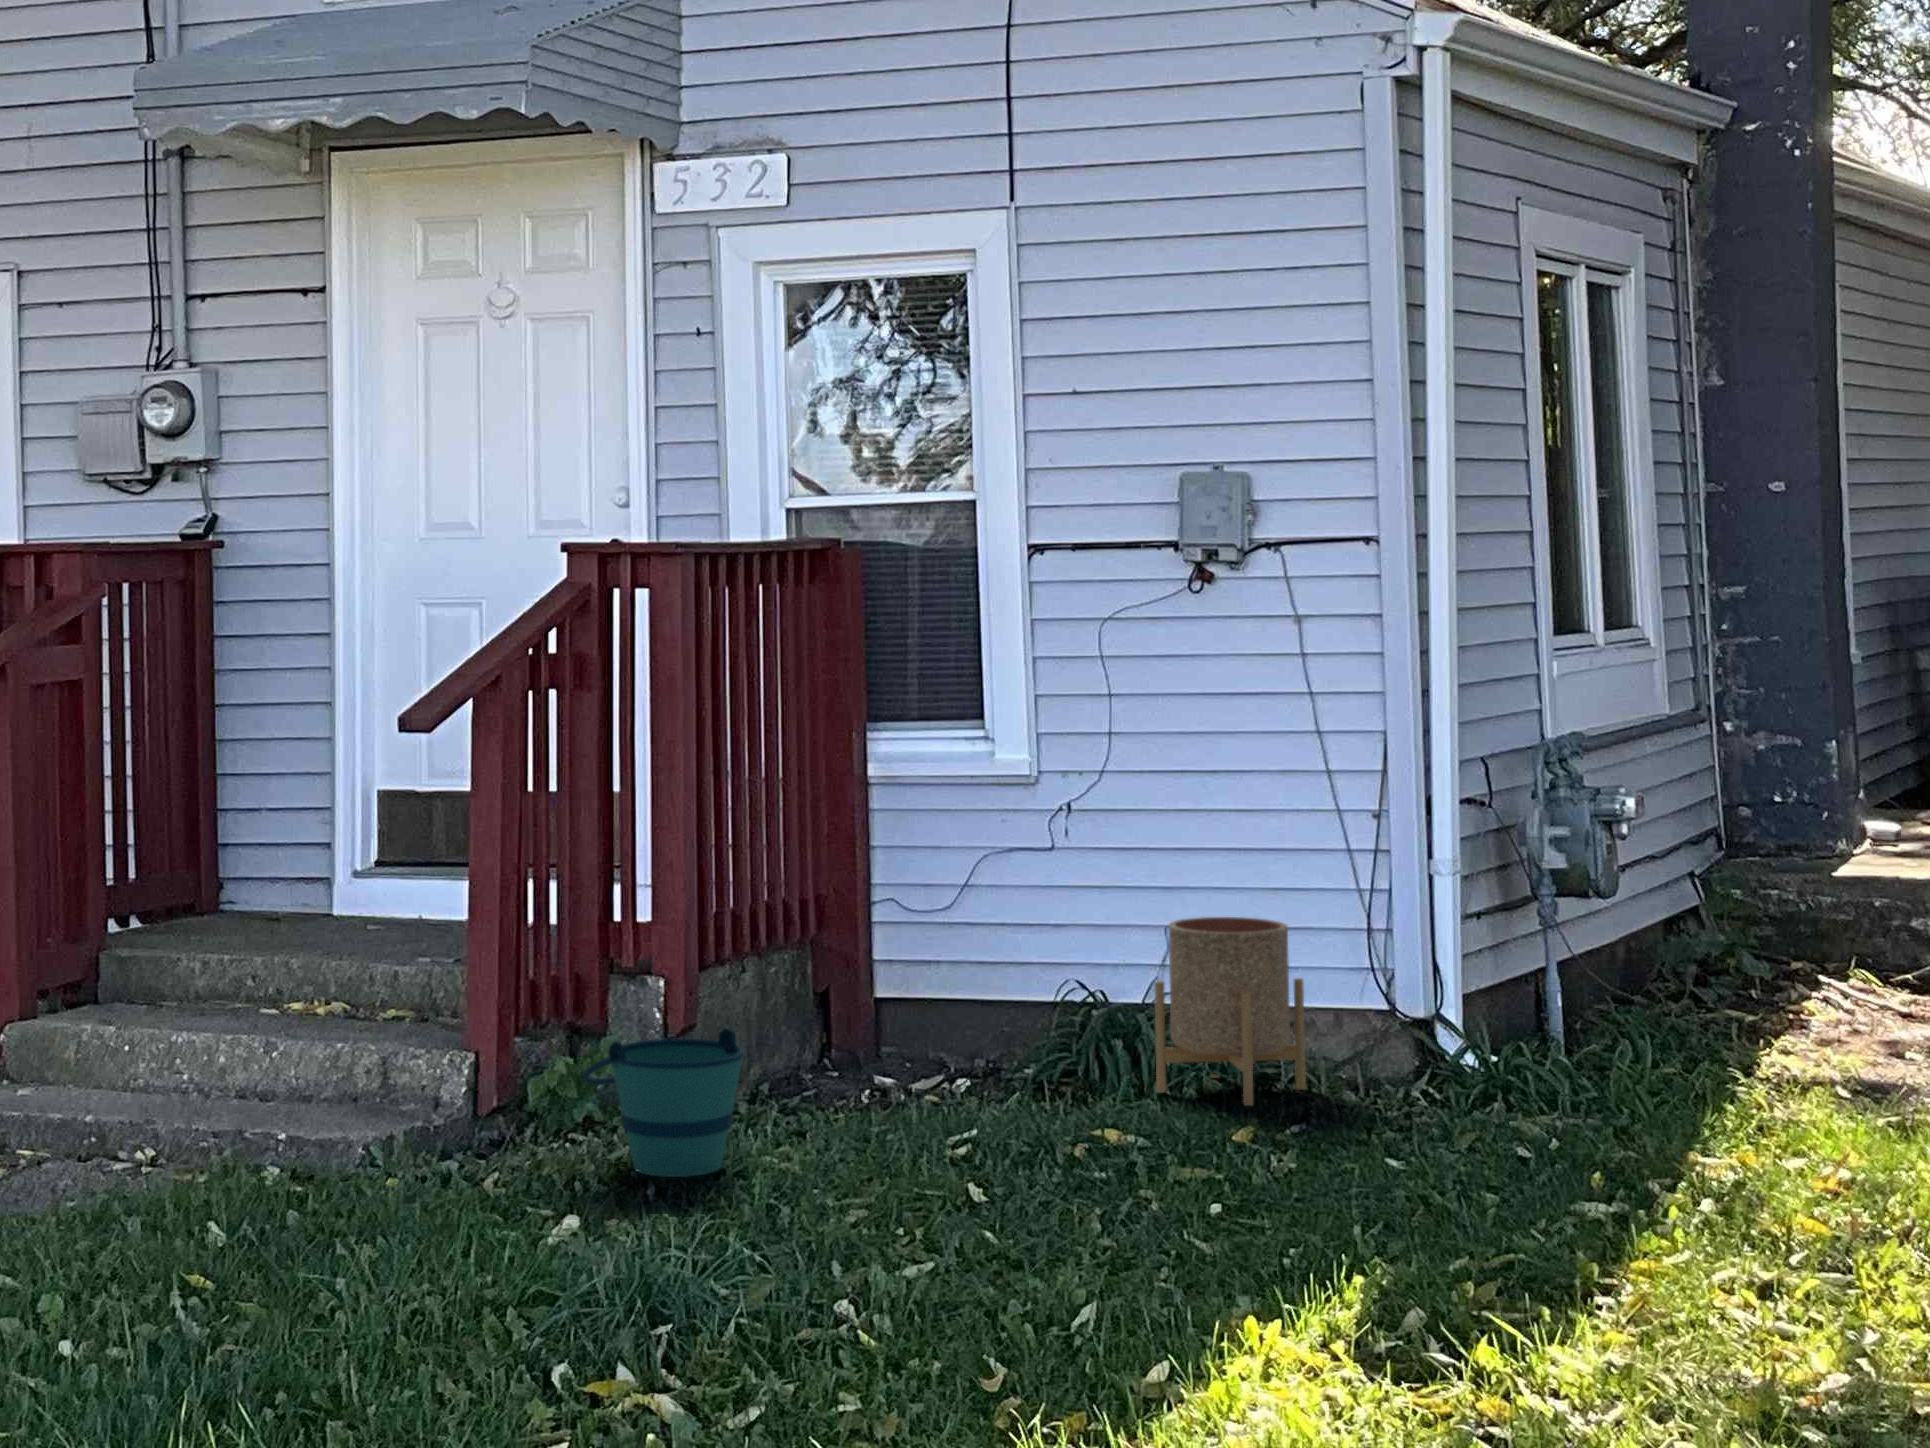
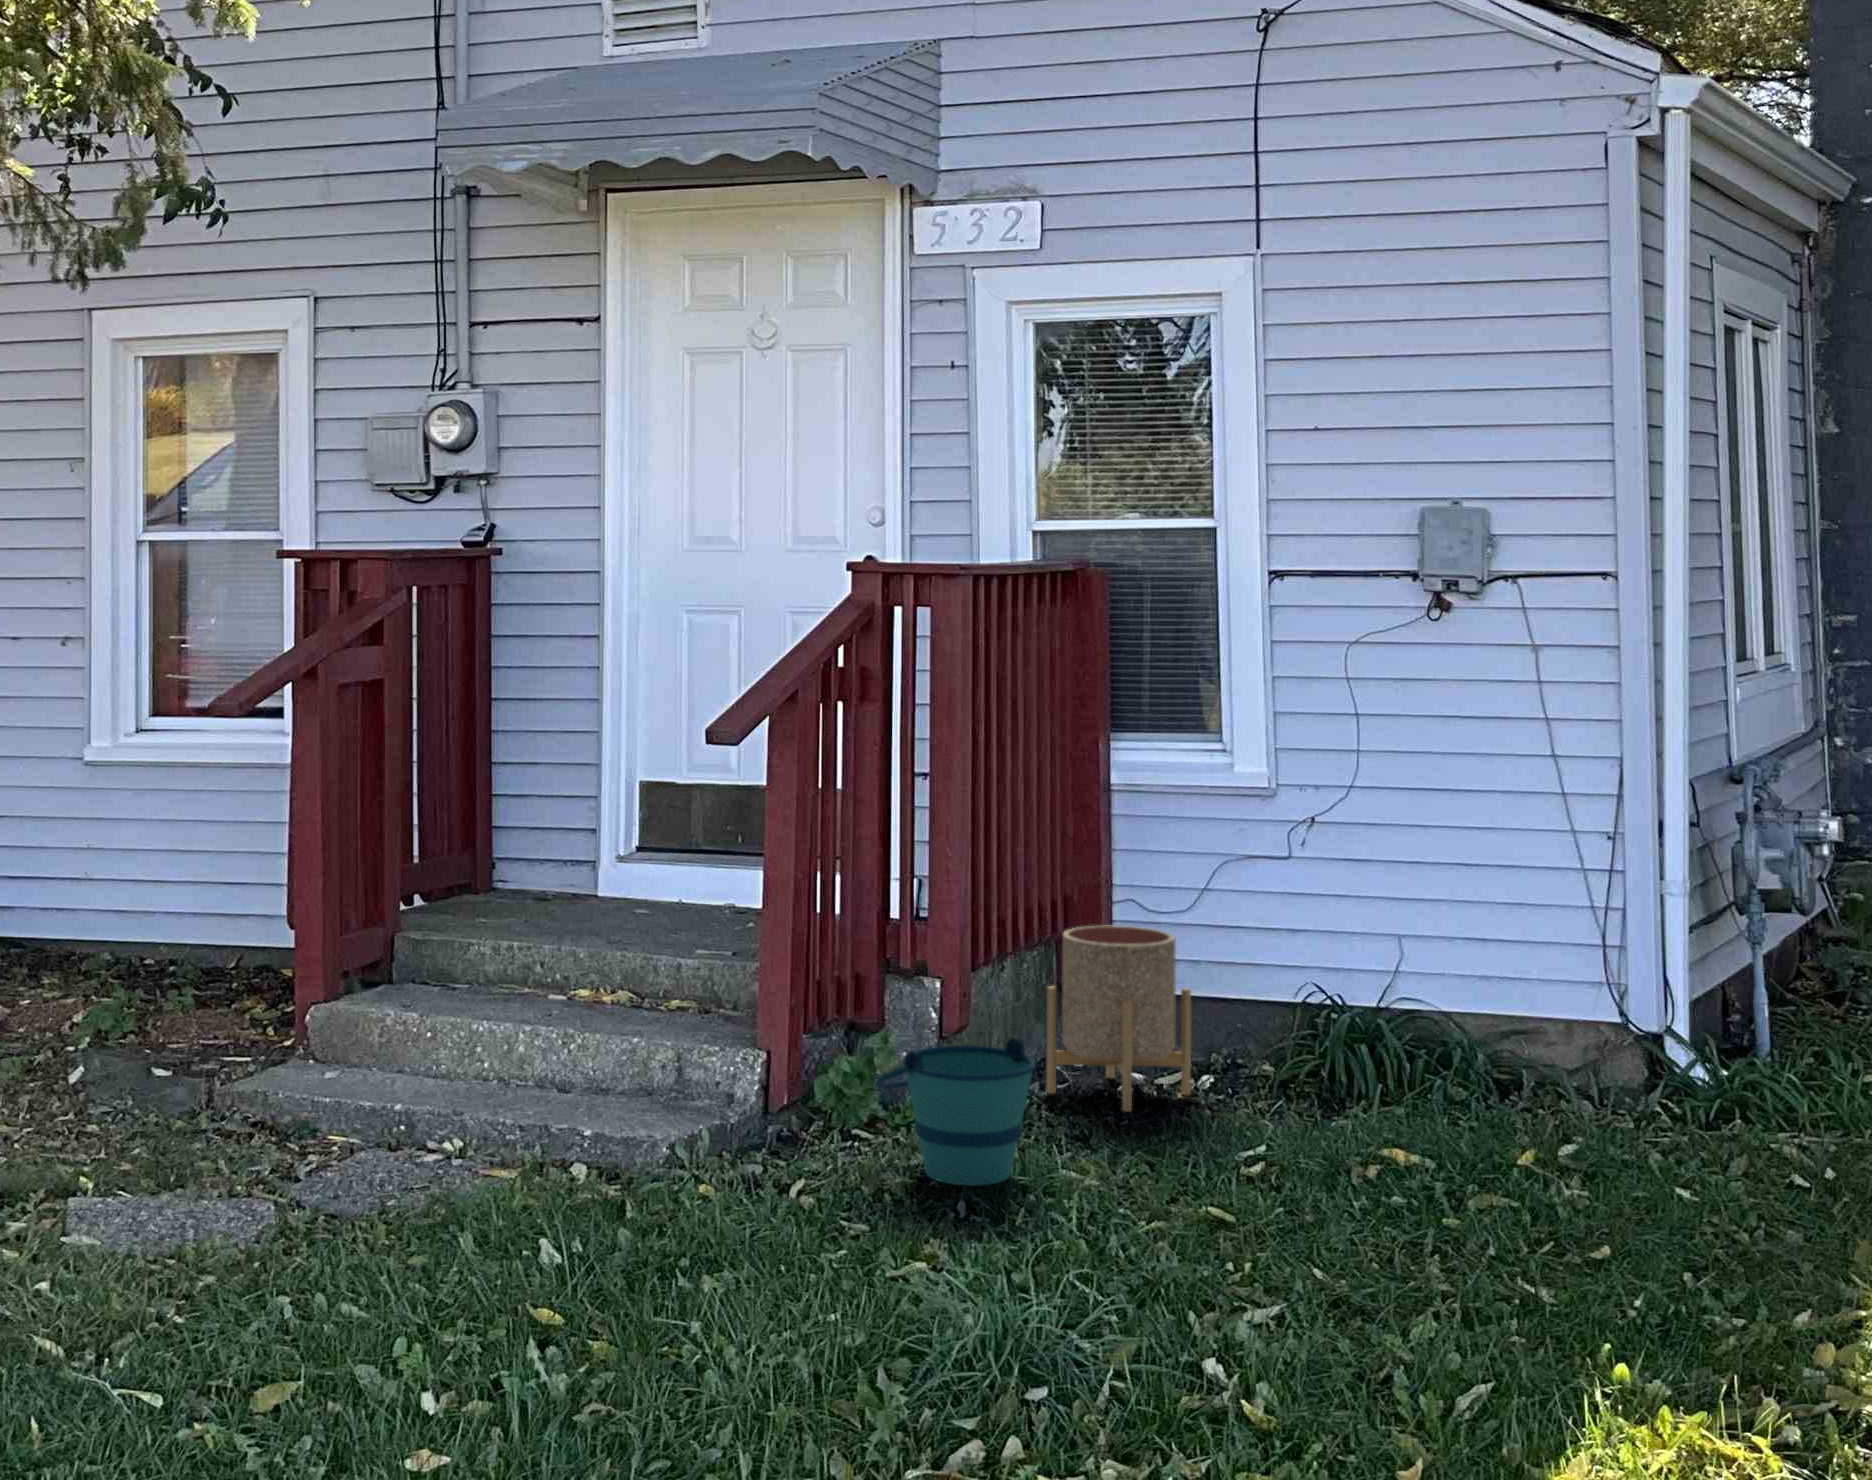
planter: present [1154,917,1306,1106] -> present [1046,926,1191,1112]

